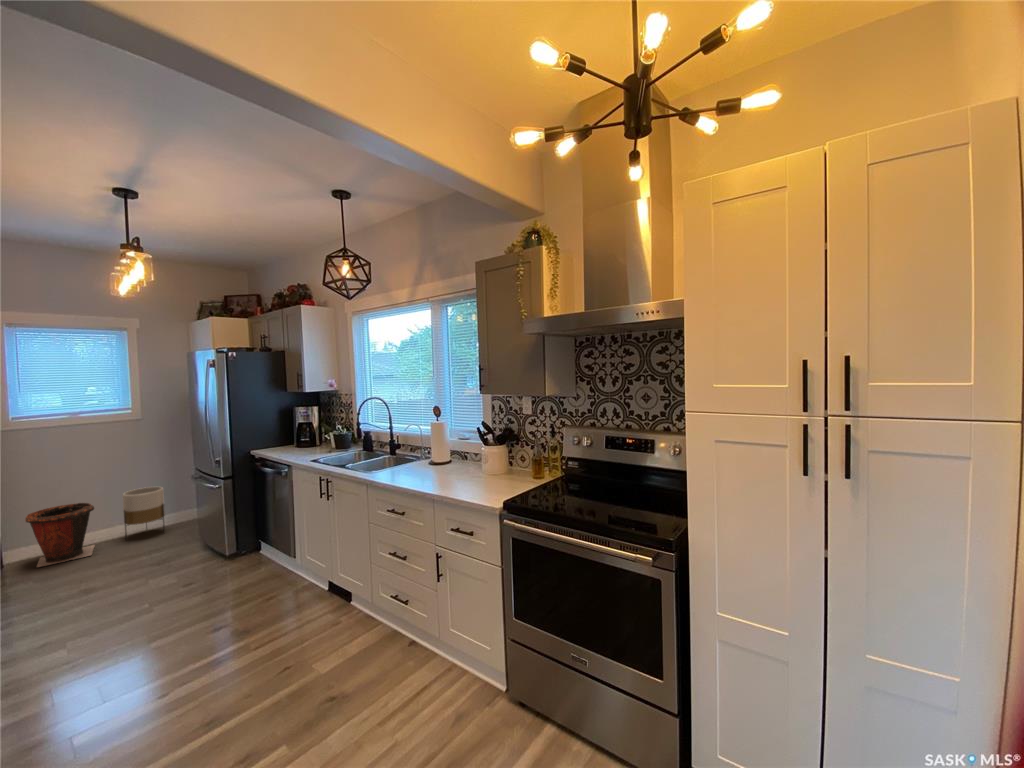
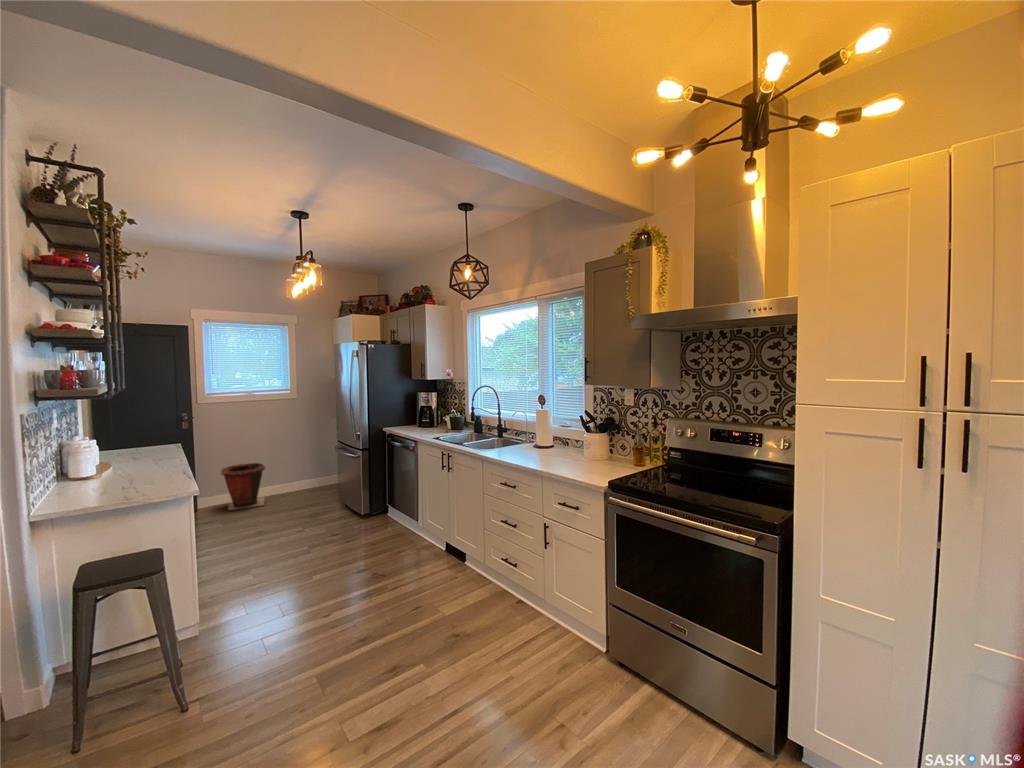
planter: present [123,487,165,540] -> none [284,455,313,497]

